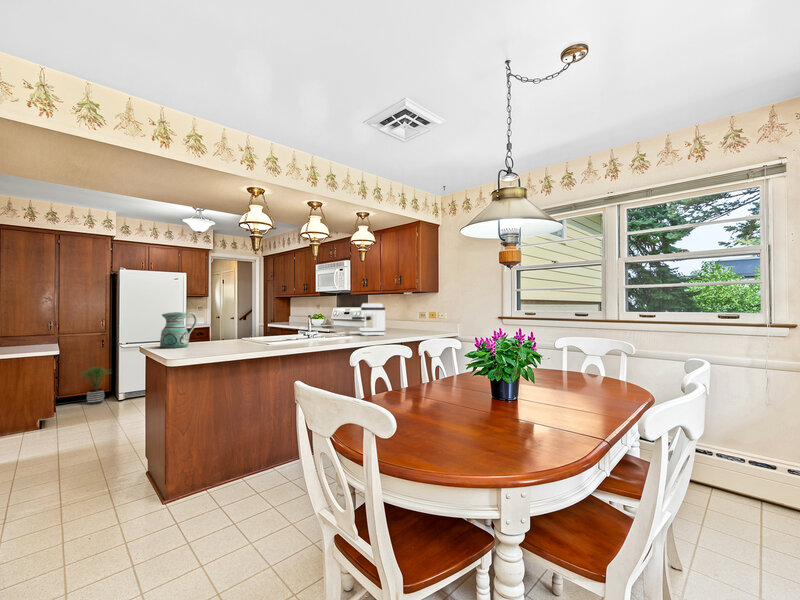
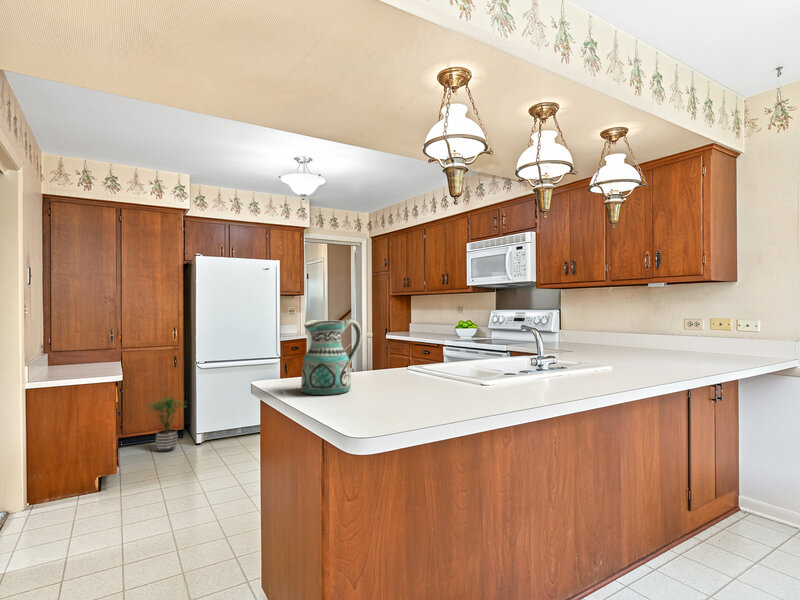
coffee maker: present [352,303,385,336] -> none [589,302,665,364]

